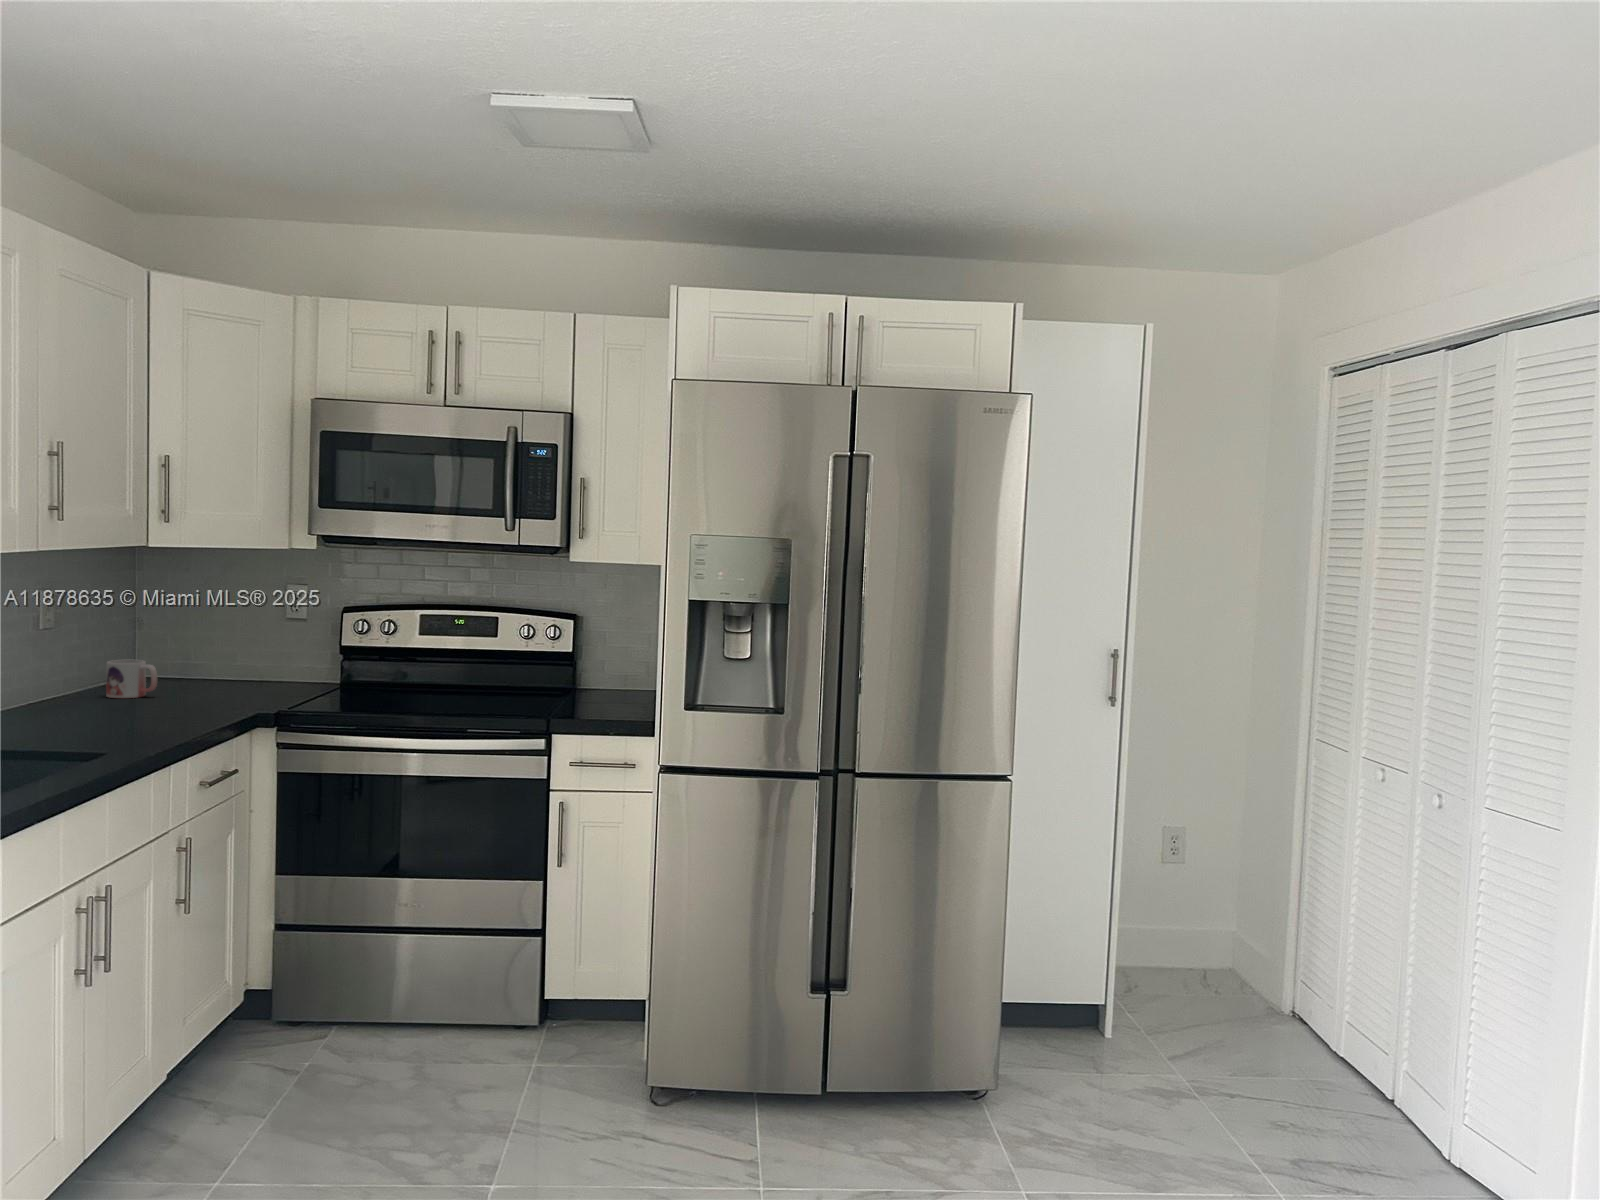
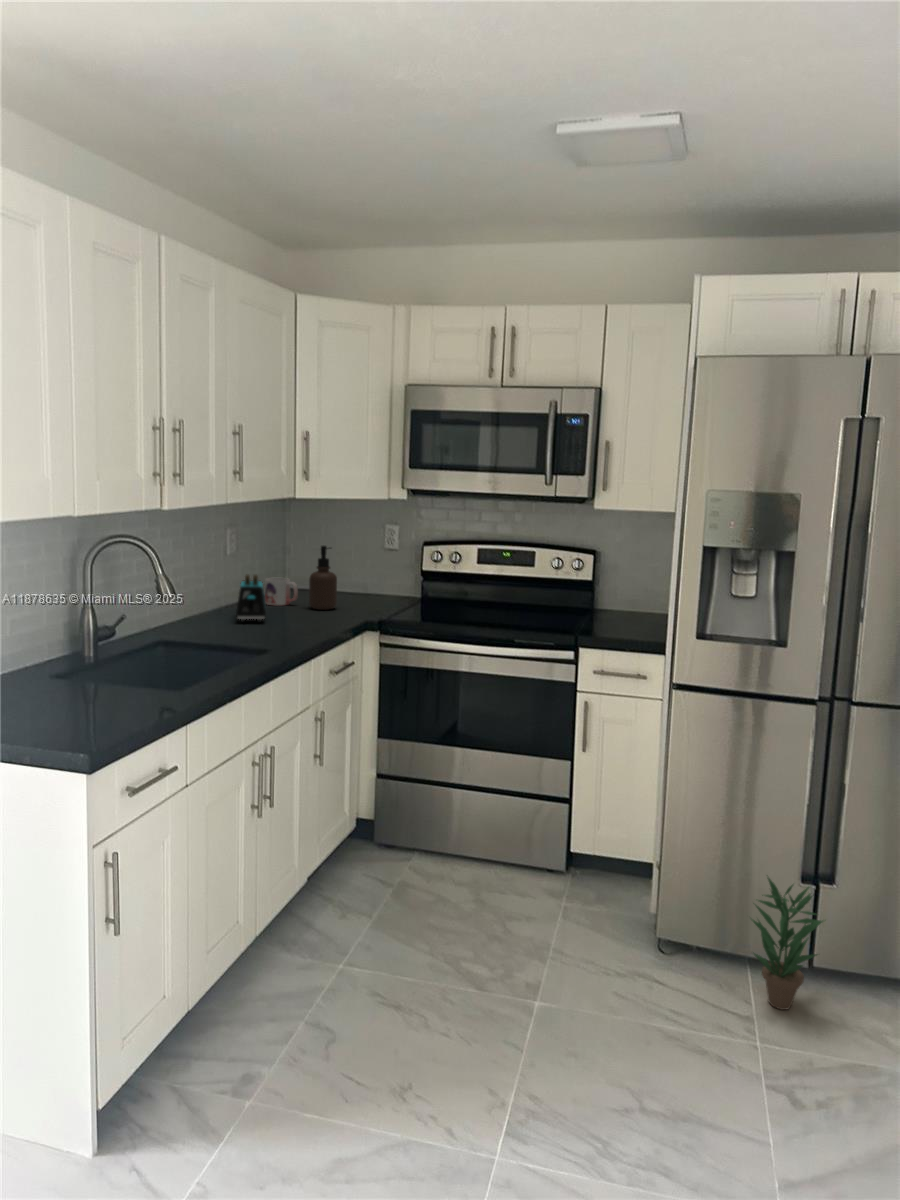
soap dispenser: none [174,613,216,701] -> present [309,545,337,610]
toaster: none [58,654,106,722] -> present [236,575,266,623]
potted plant: none [751,990,840,1155] -> present [752,878,823,1010]

